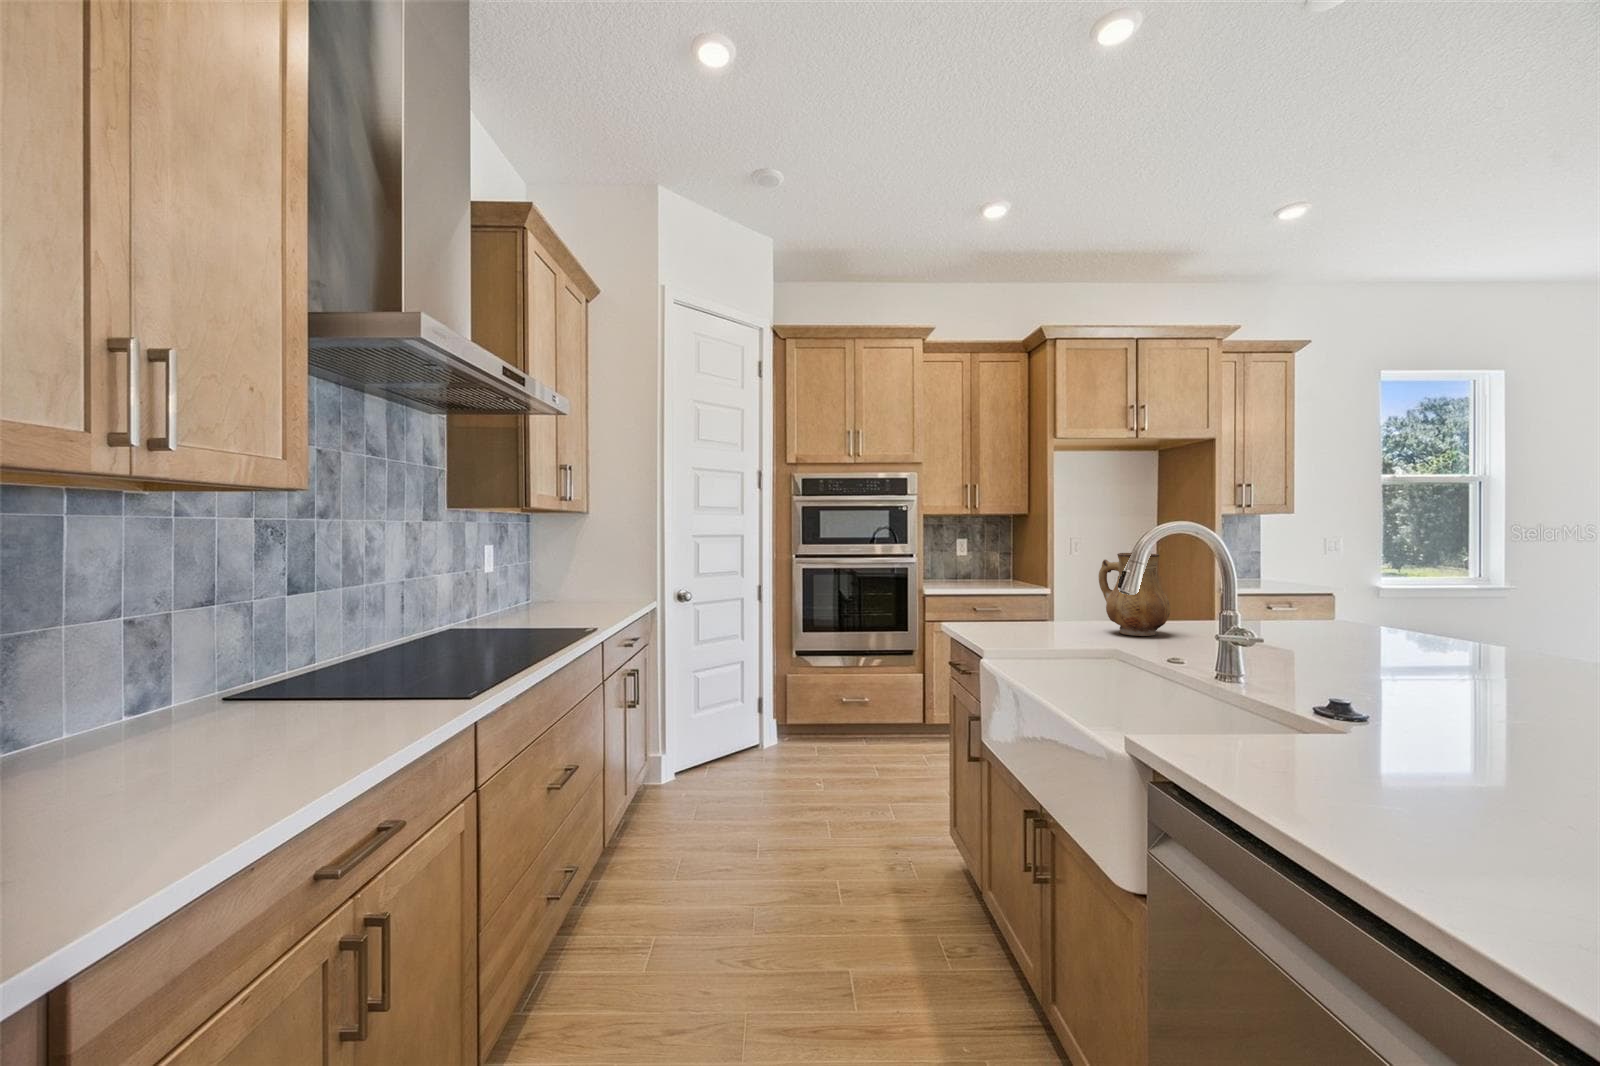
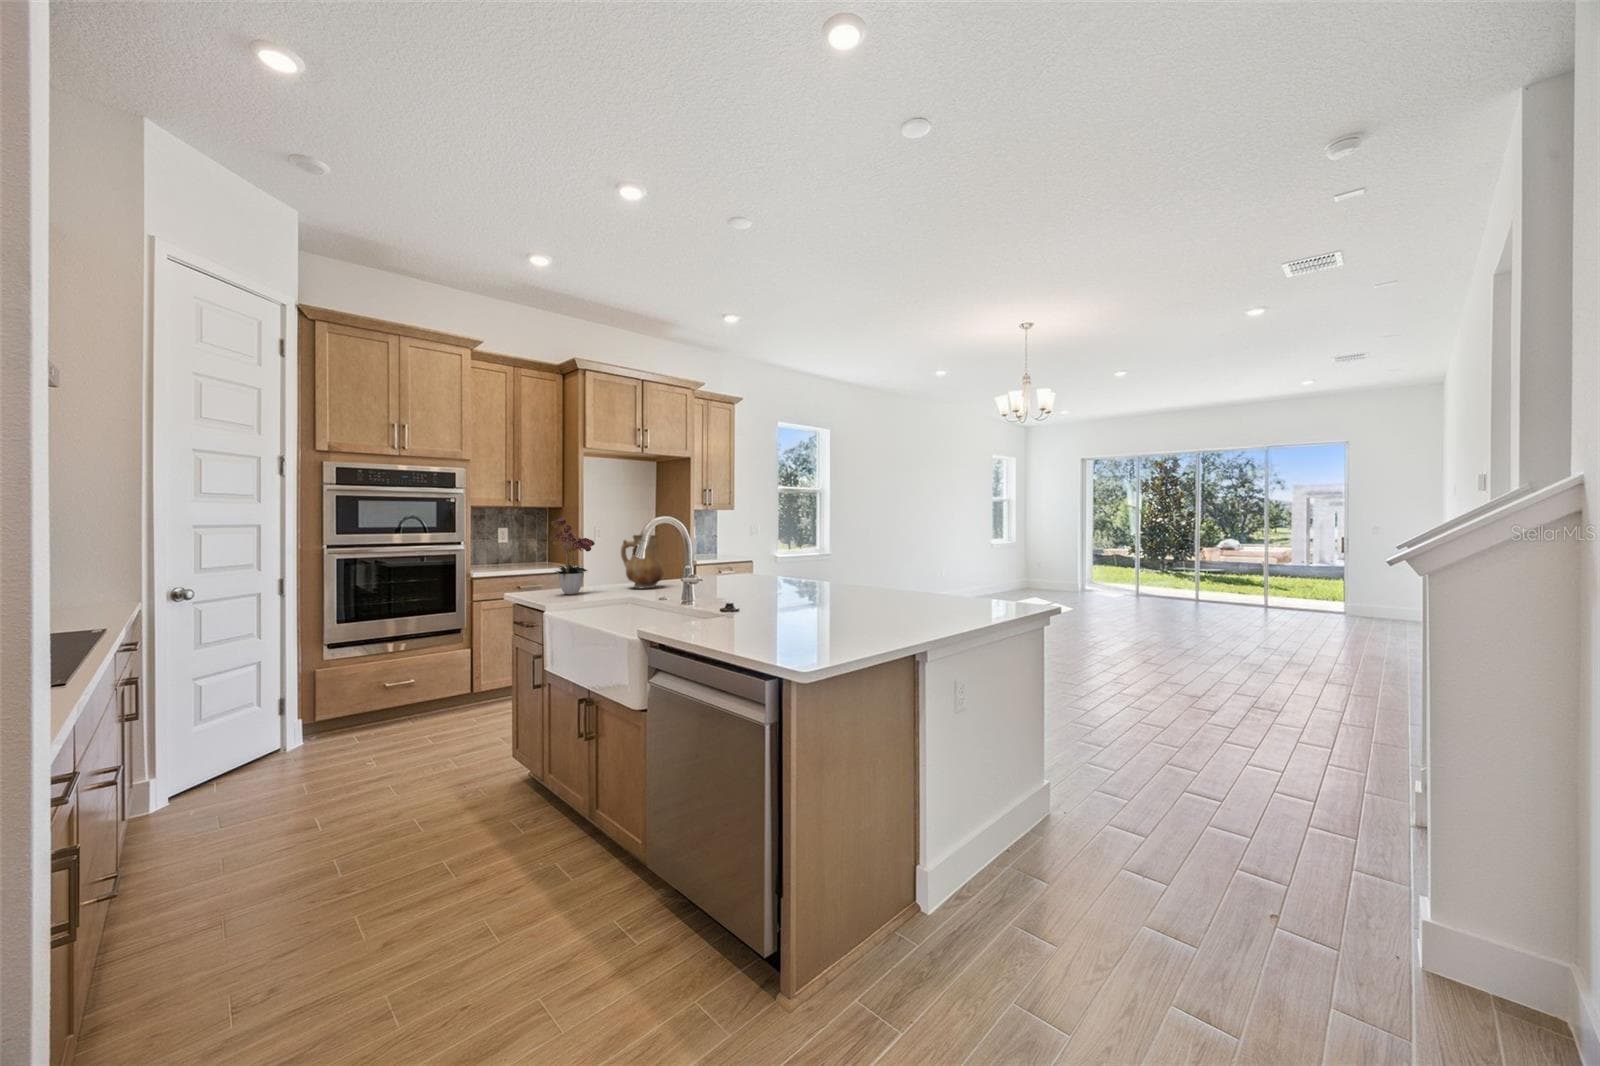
flower arrangement: none [993,524,1065,635] -> present [550,519,595,594]

